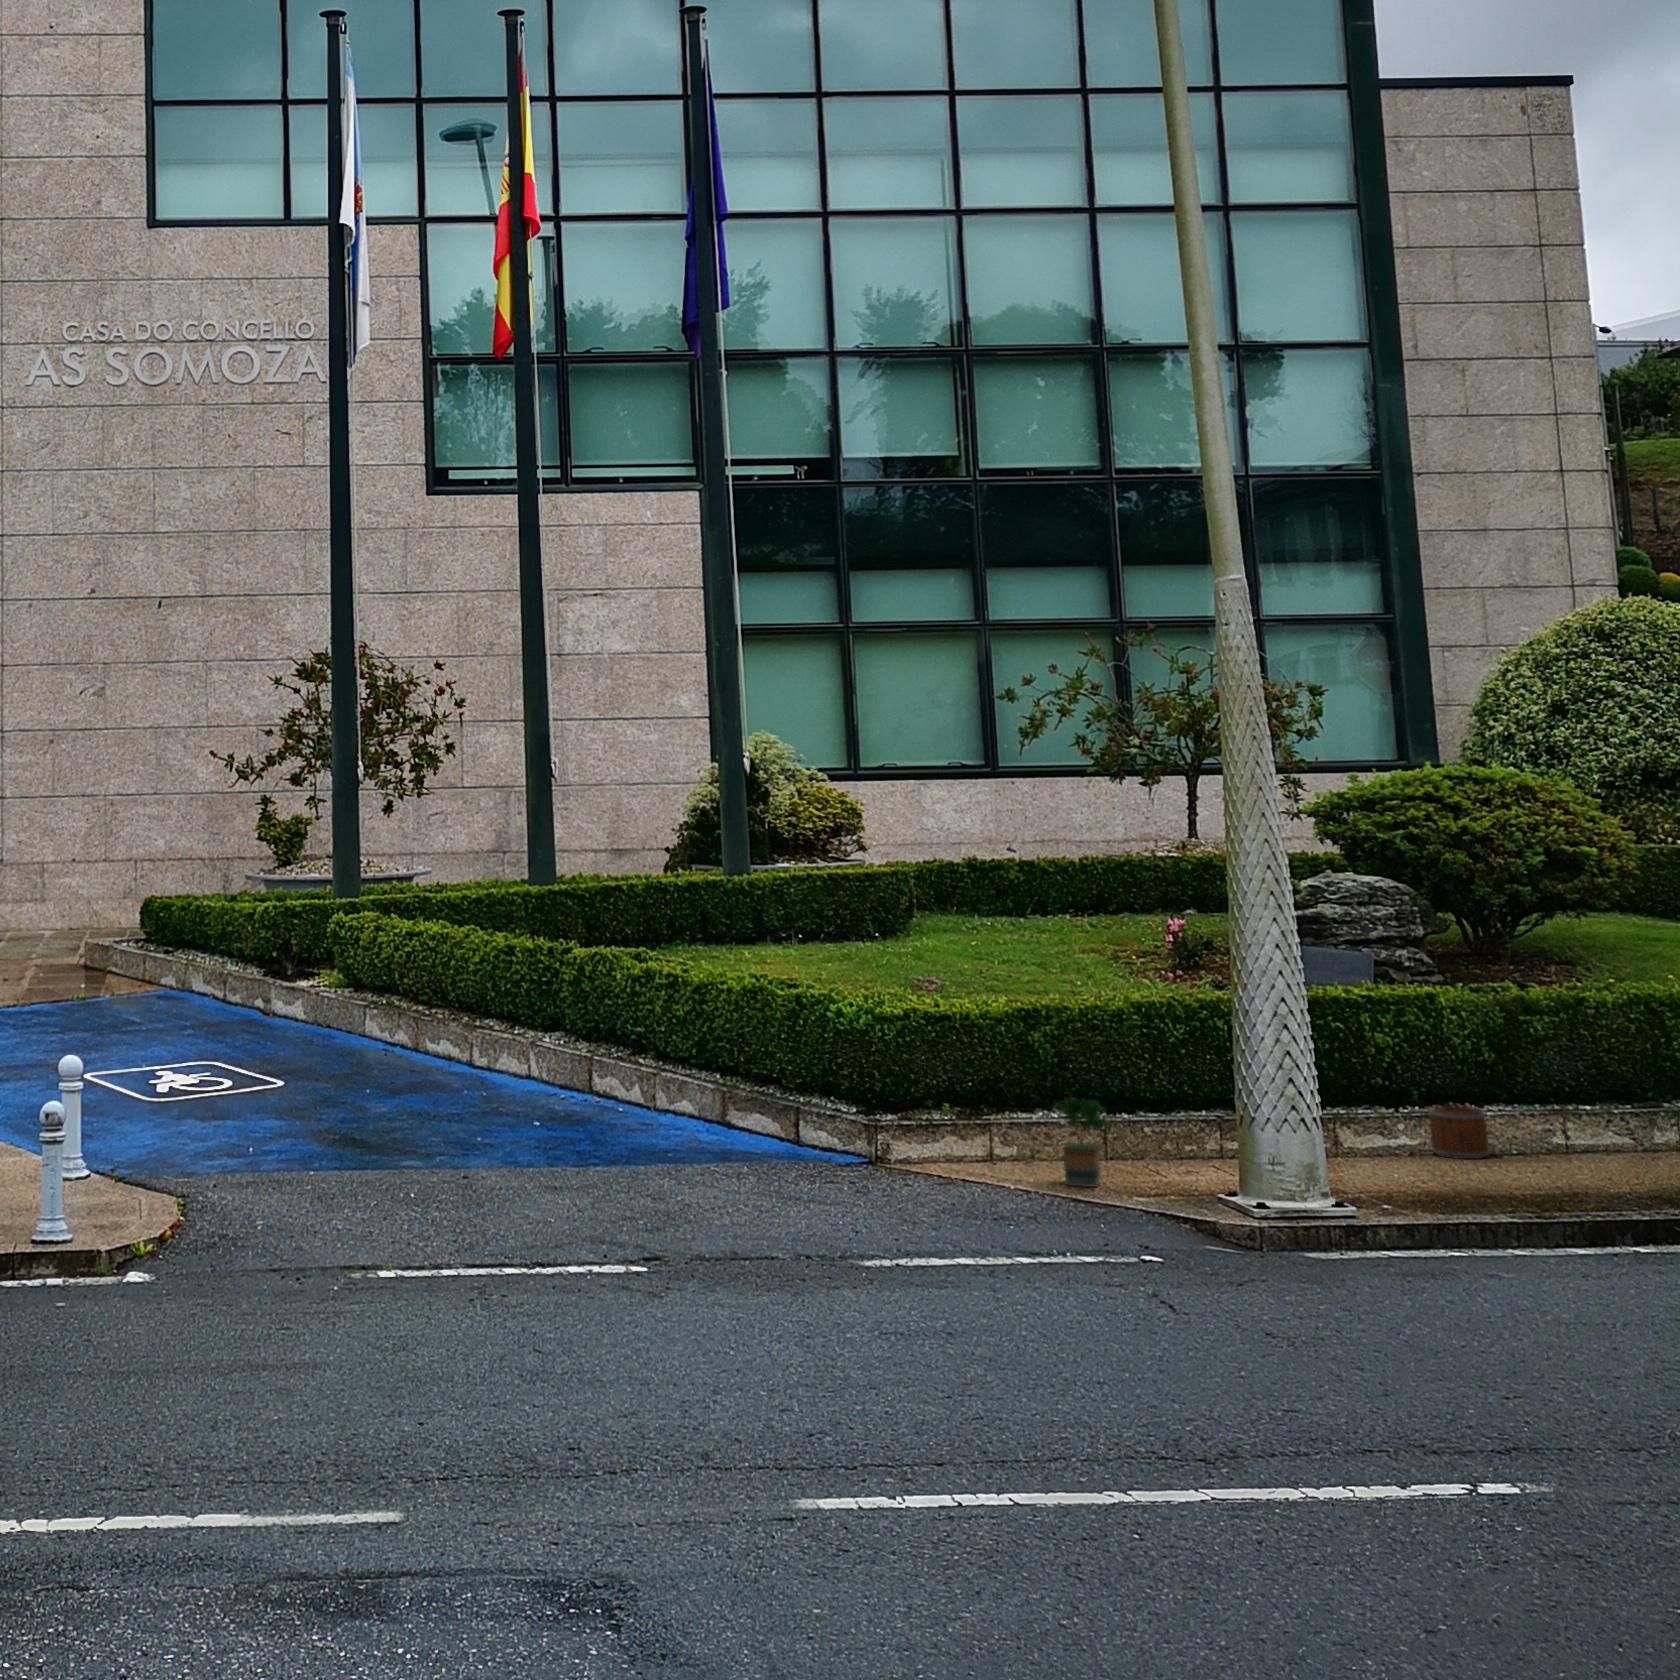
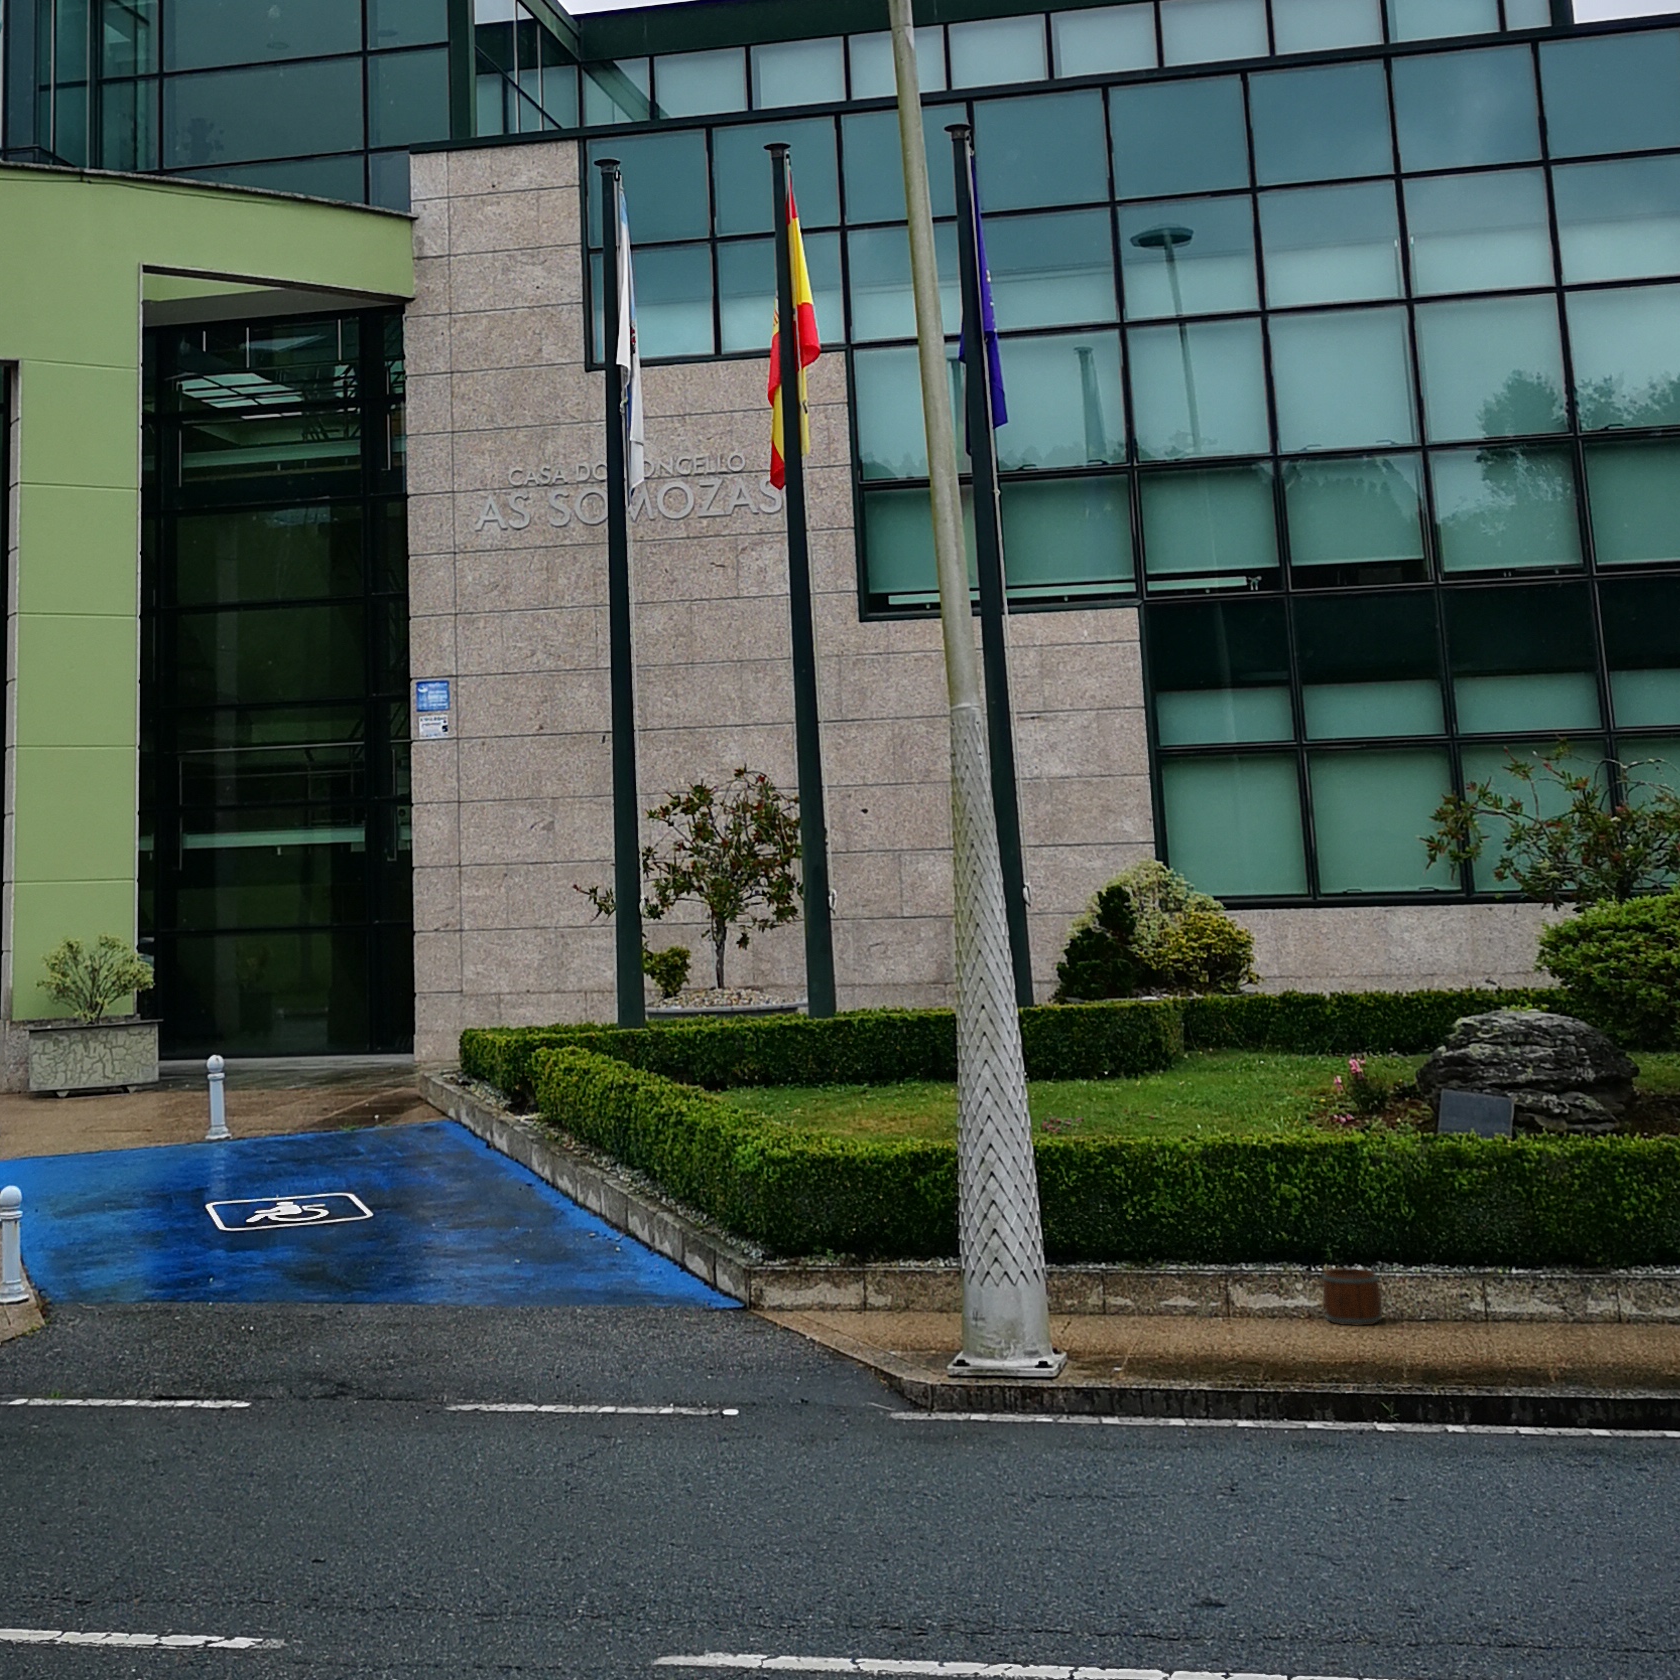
potted tree: present [1054,1098,1108,1187] -> none [839,1248,893,1338]

